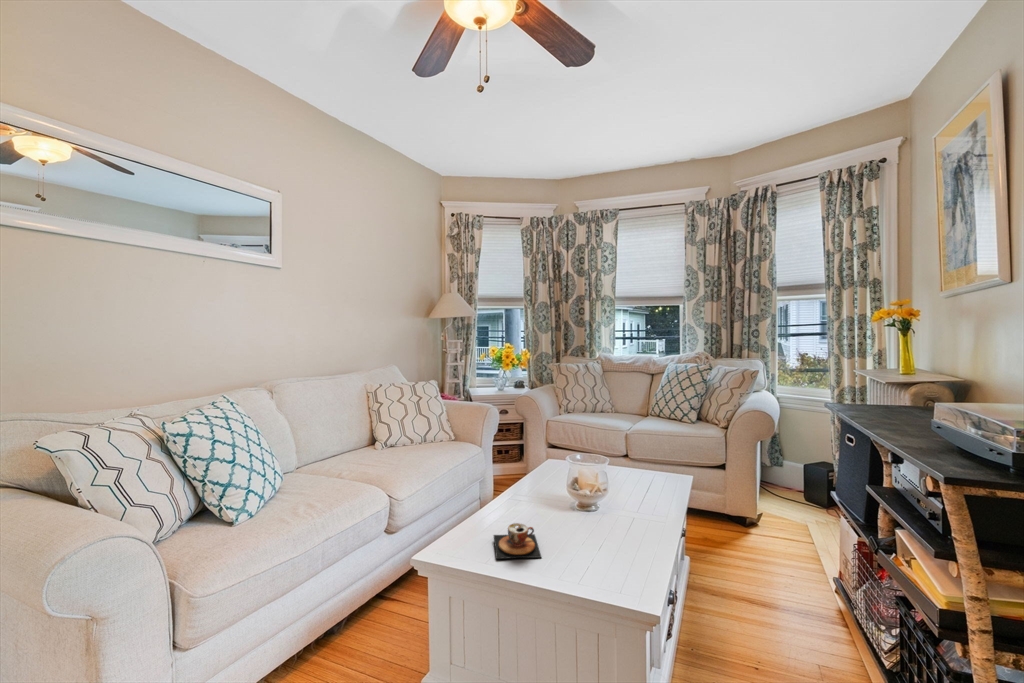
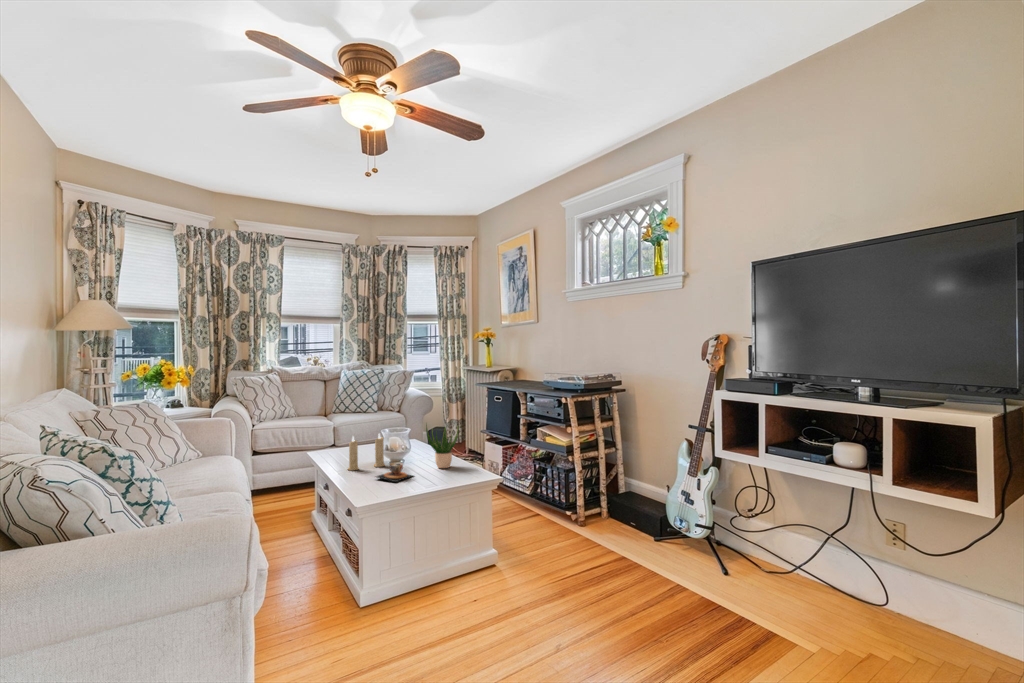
candle: none [508,460,557,518] -> present [348,434,385,471]
potted plant: none [582,472,639,563] -> present [426,425,458,468]

